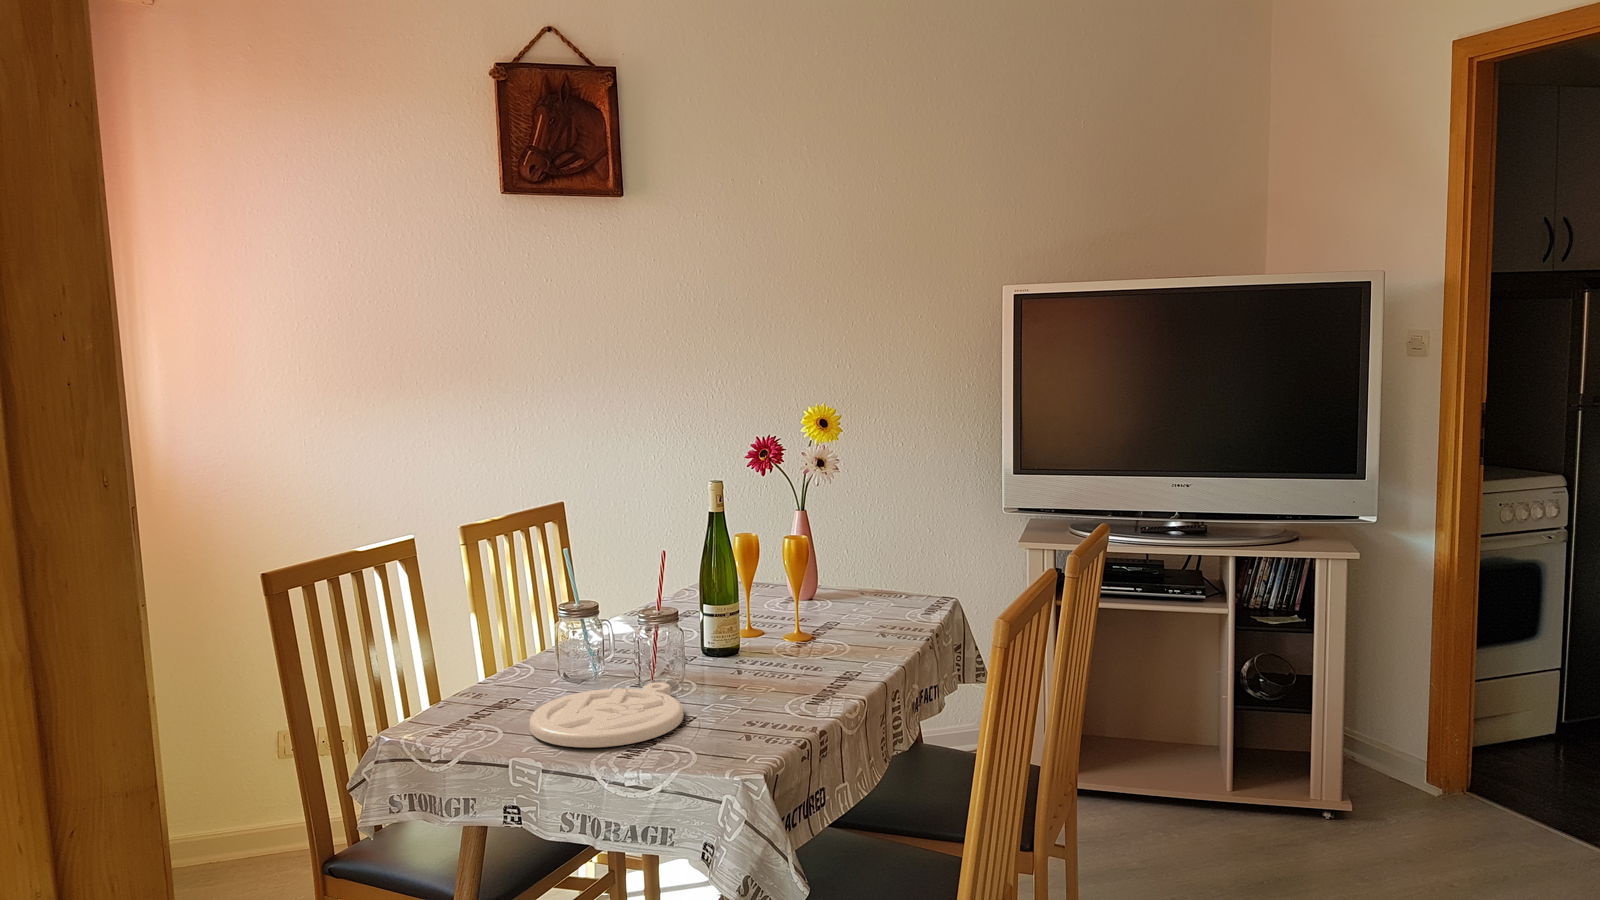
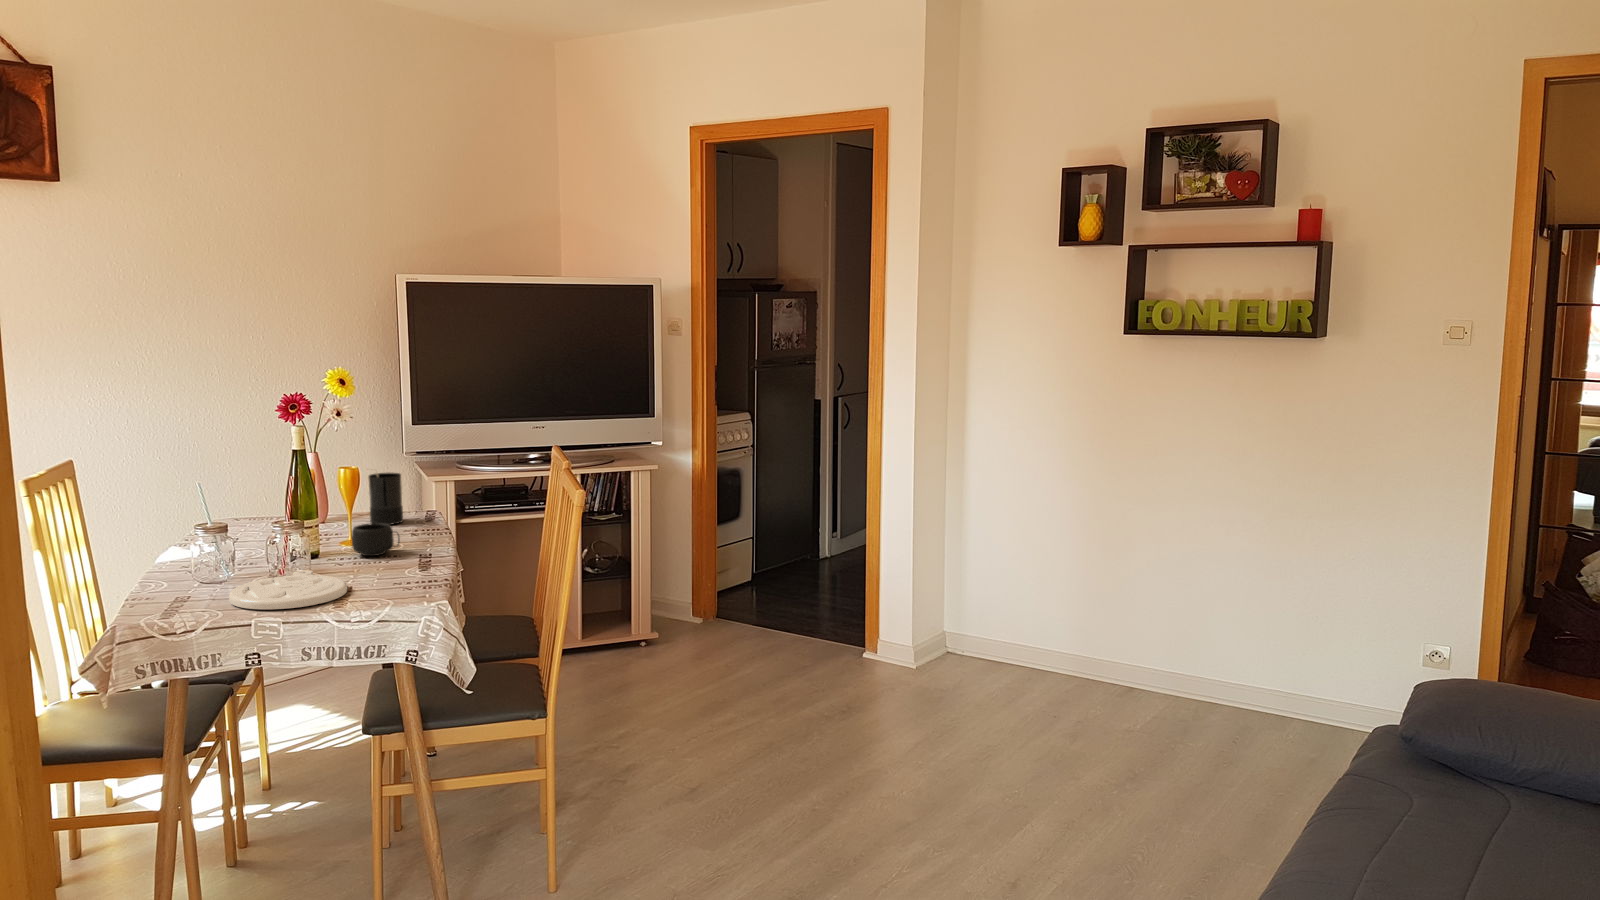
candle: none [843,538,887,618] -> present [368,473,403,525]
mug: none [758,621,814,670] -> present [352,523,400,556]

